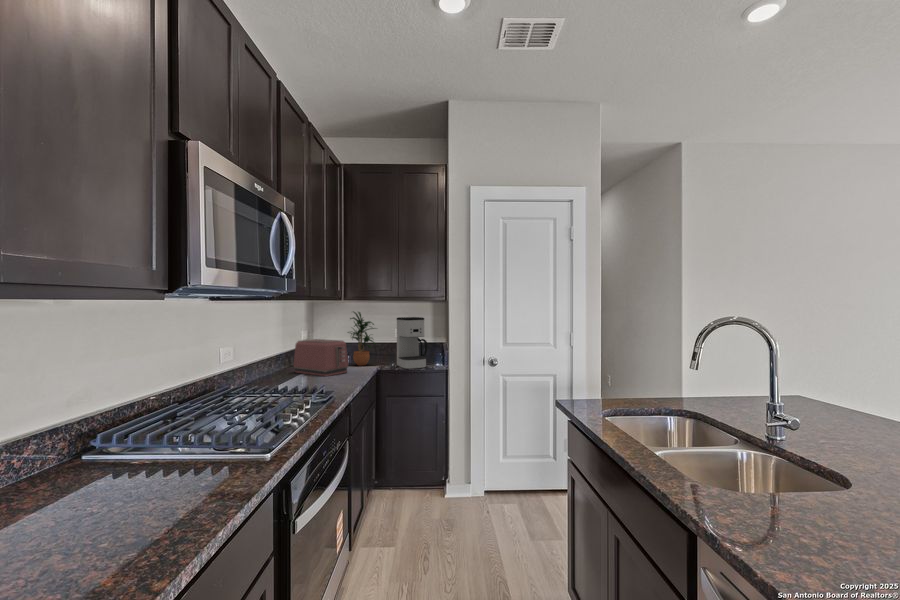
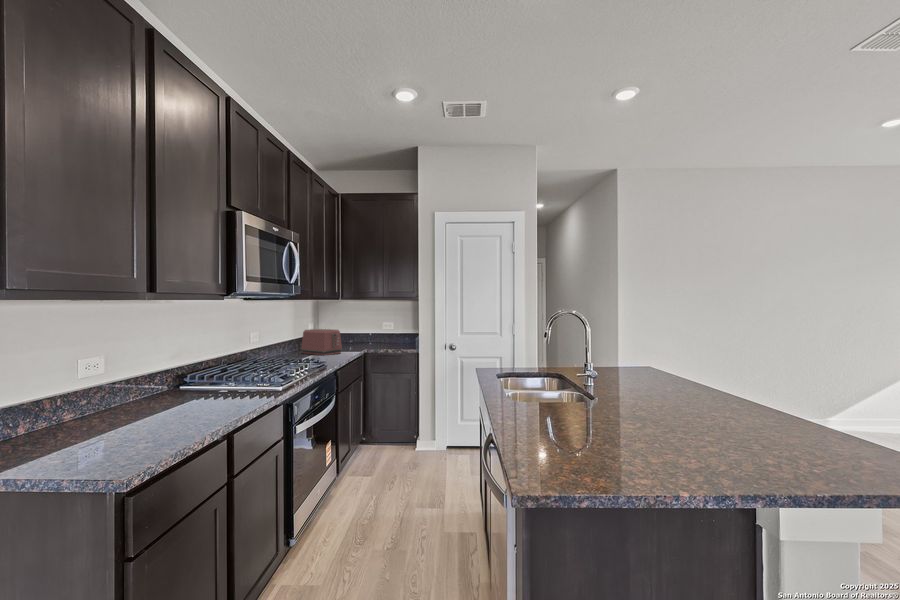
potted plant: present [348,312,375,366] -> none [343,308,368,350]
coffee maker: present [397,317,428,369] -> none [381,312,404,352]

